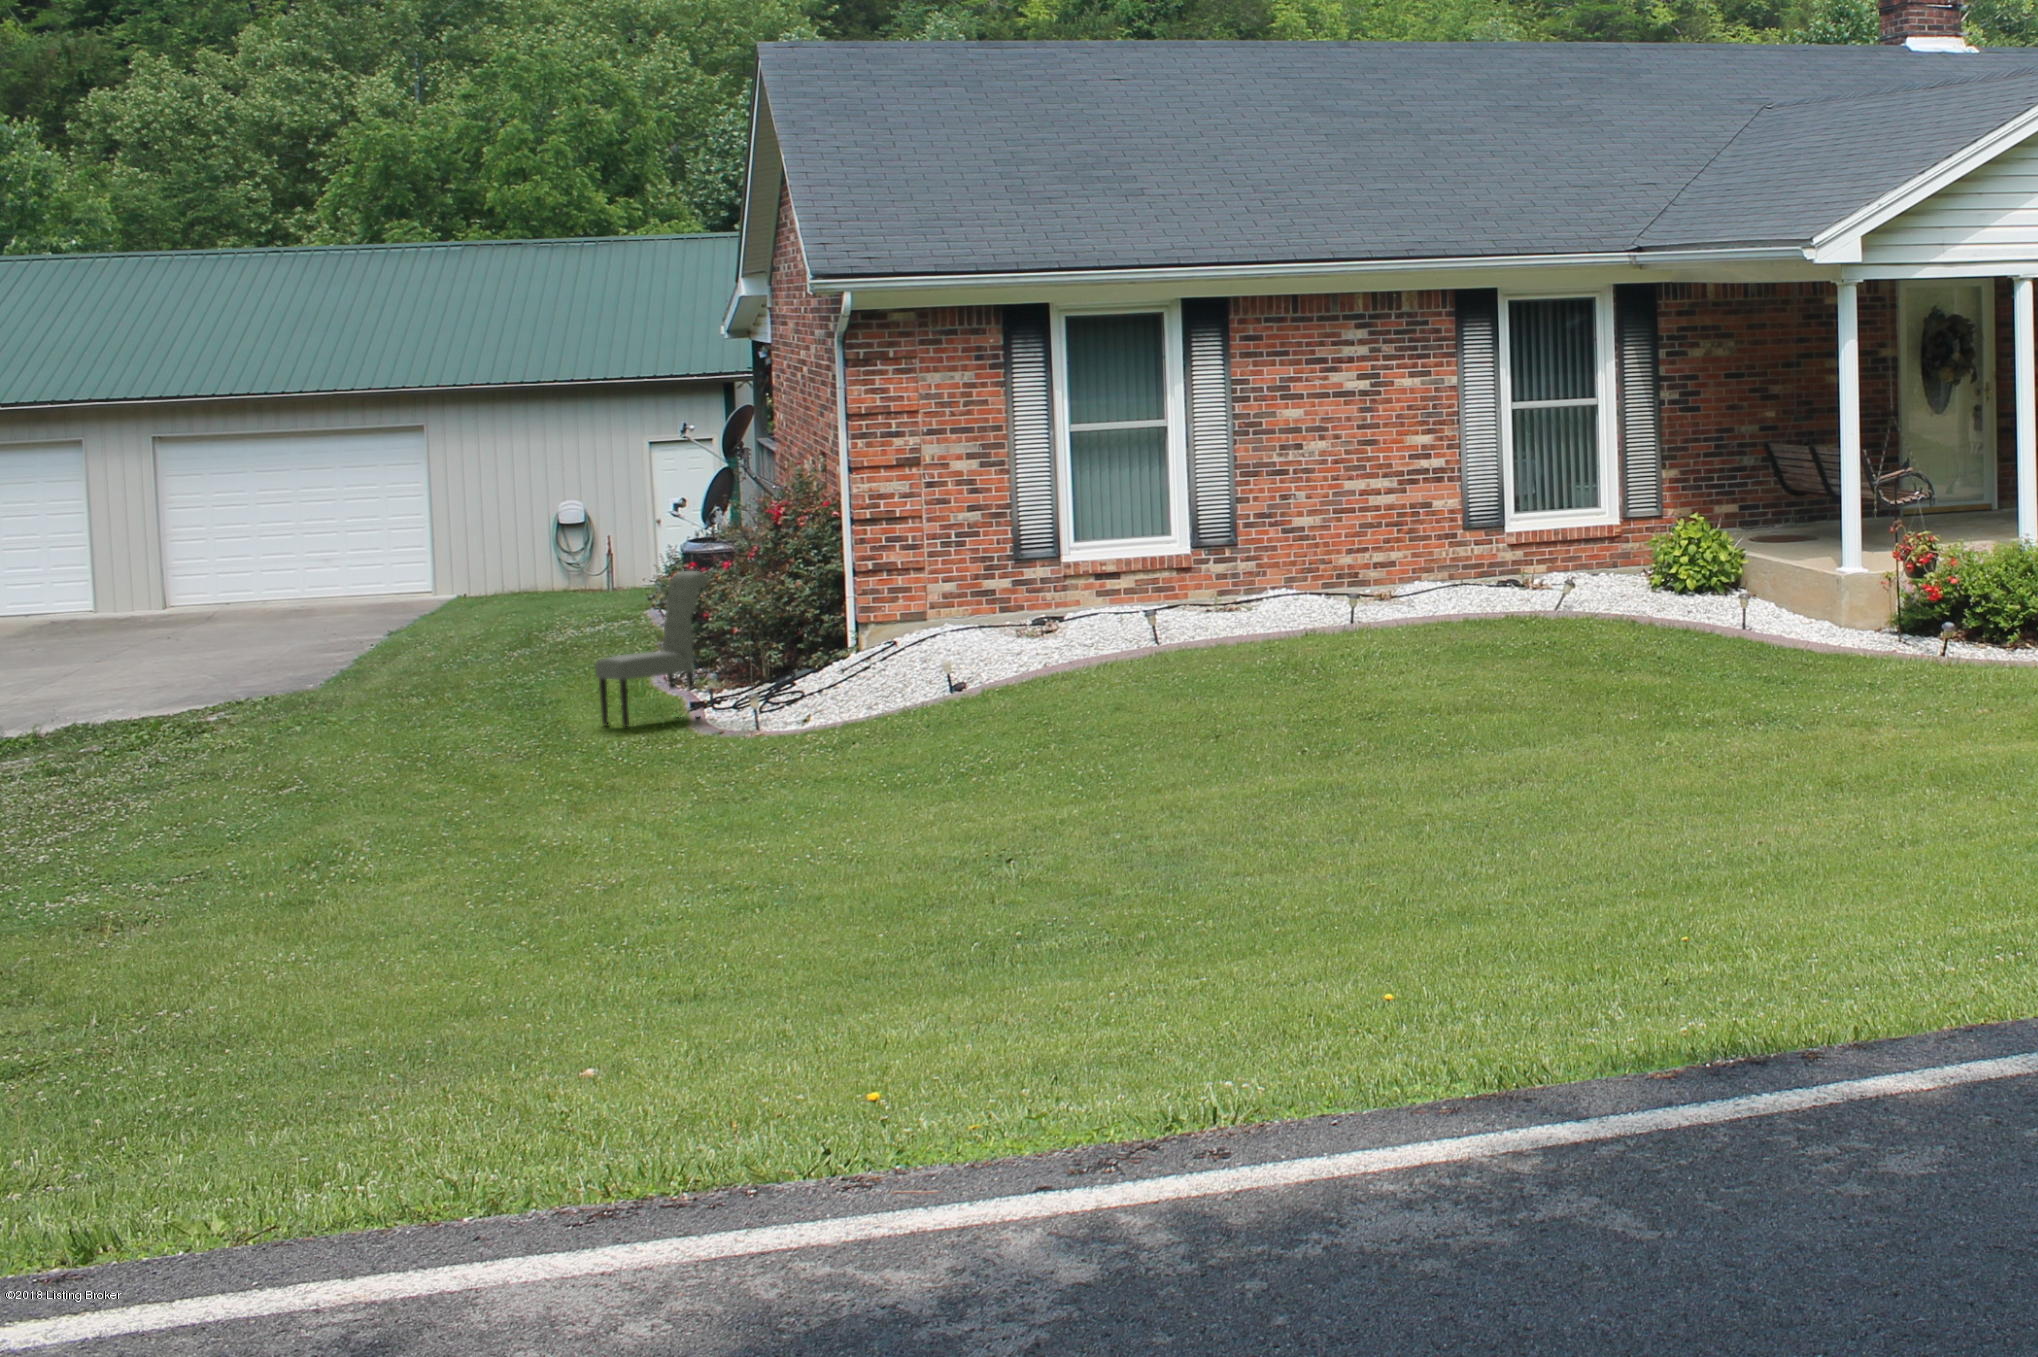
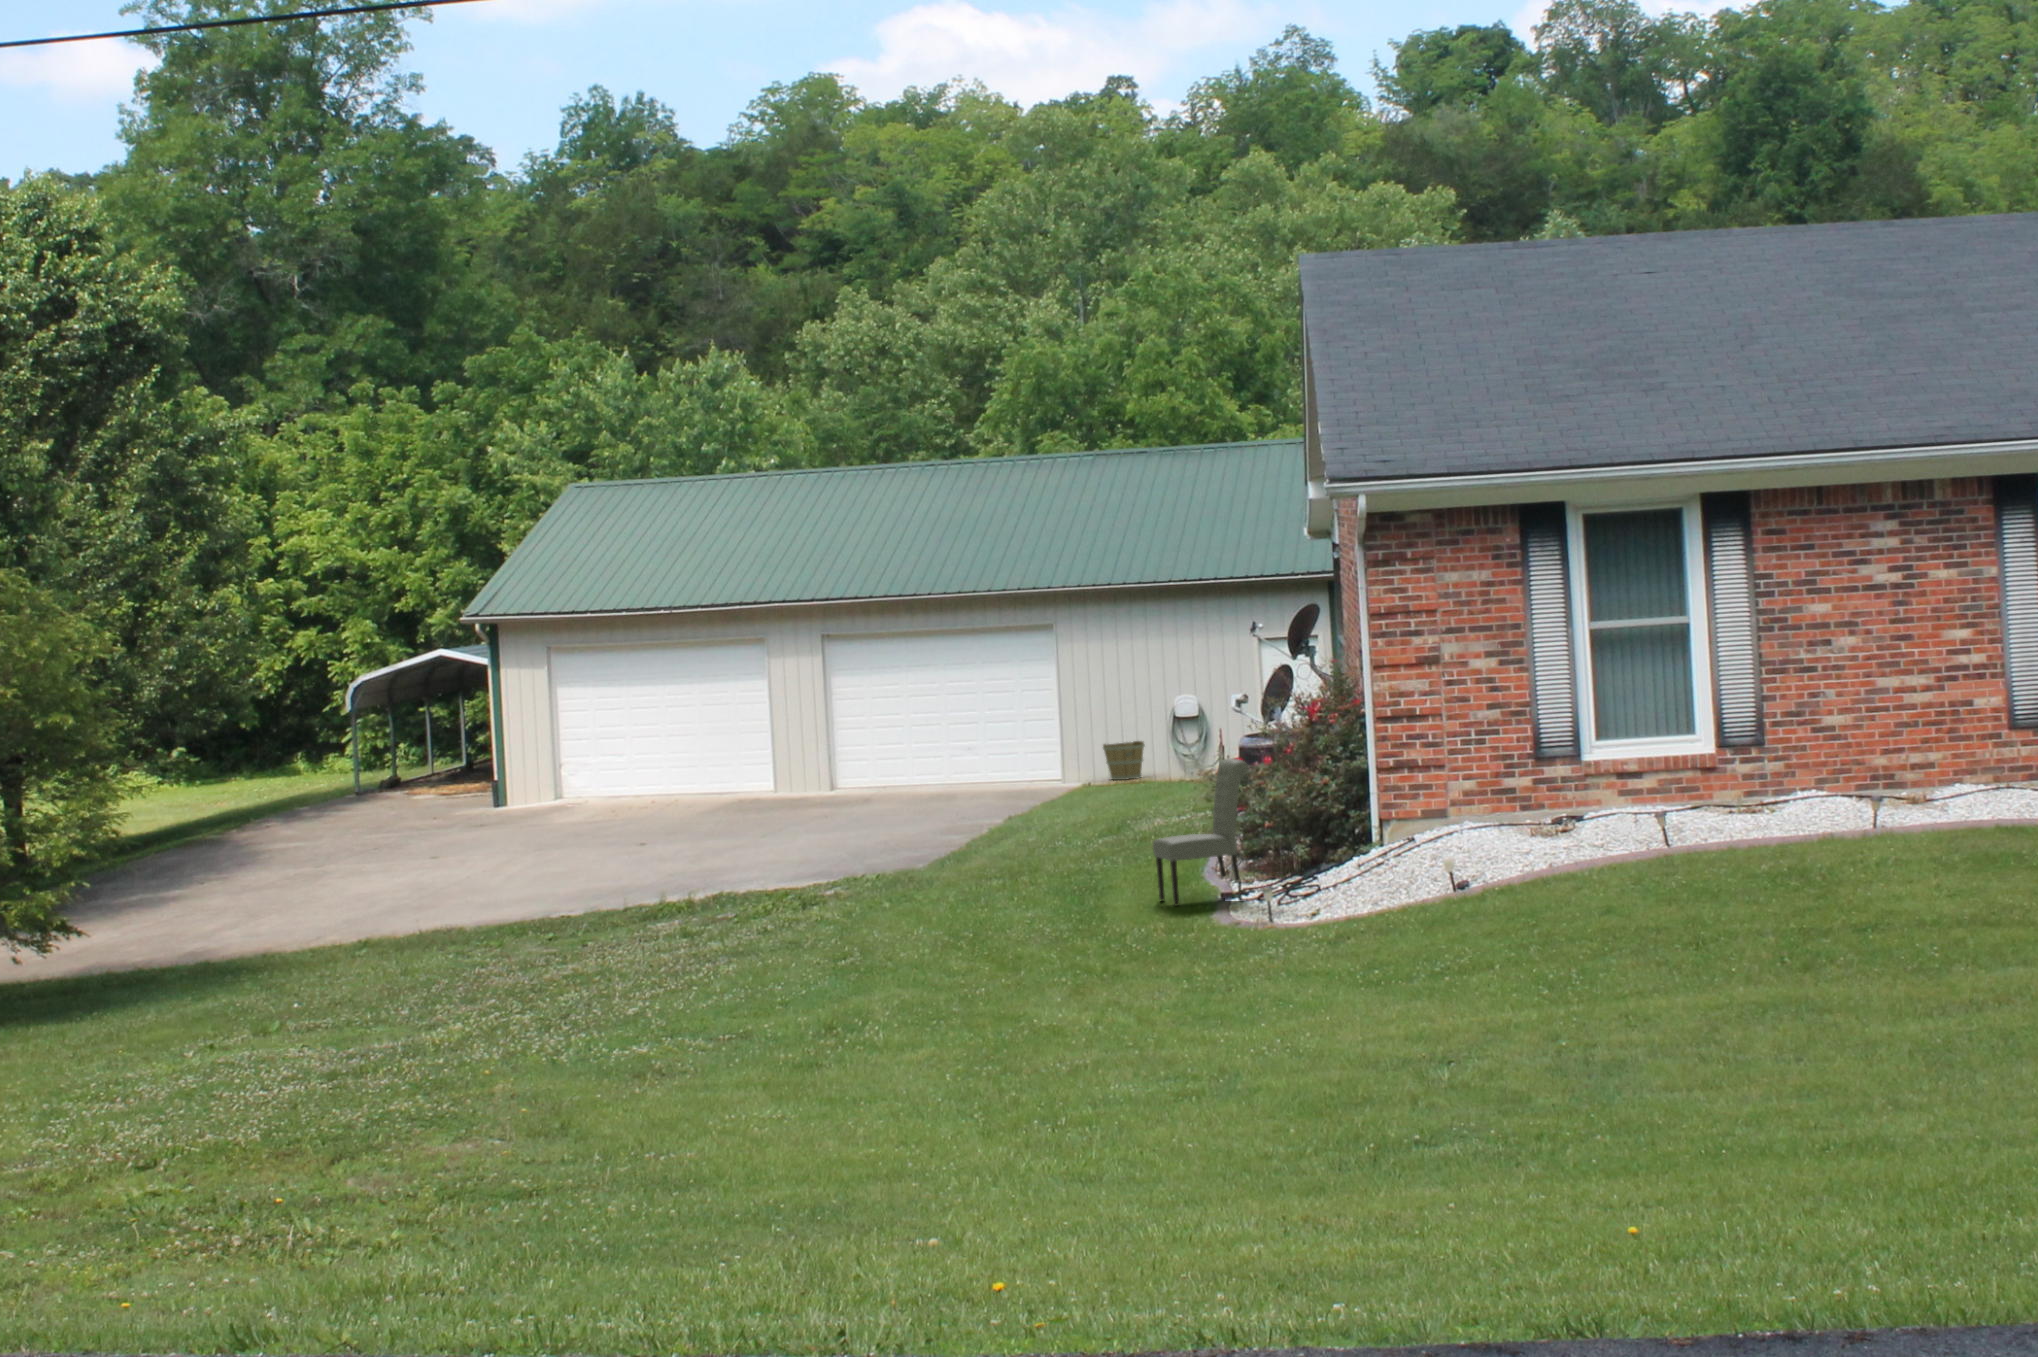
wooden bucket: none [443,595,496,641] -> present [1103,741,1145,780]

